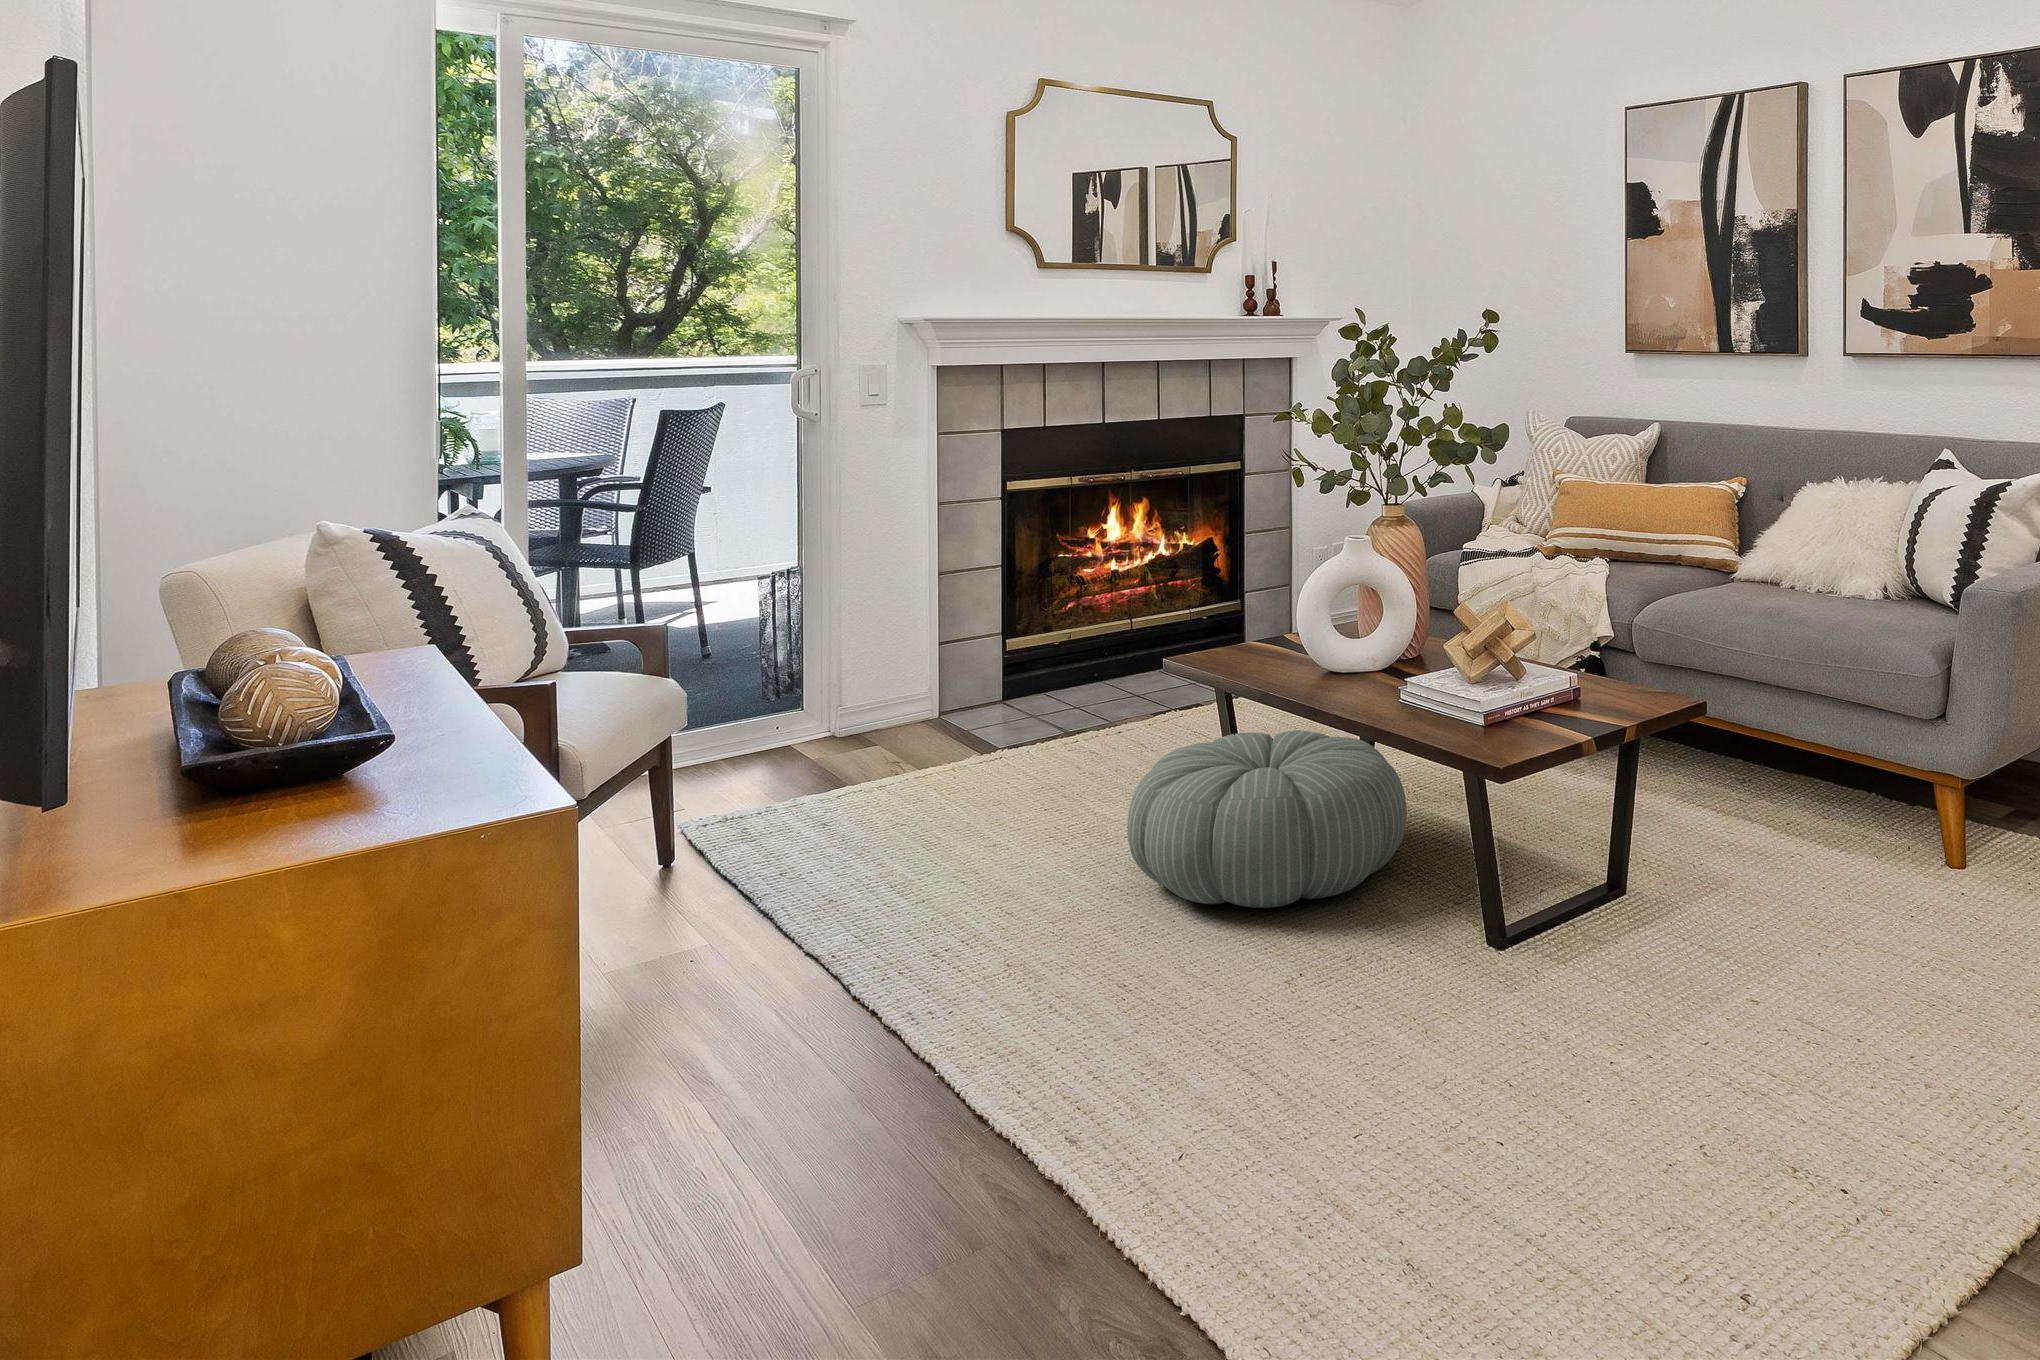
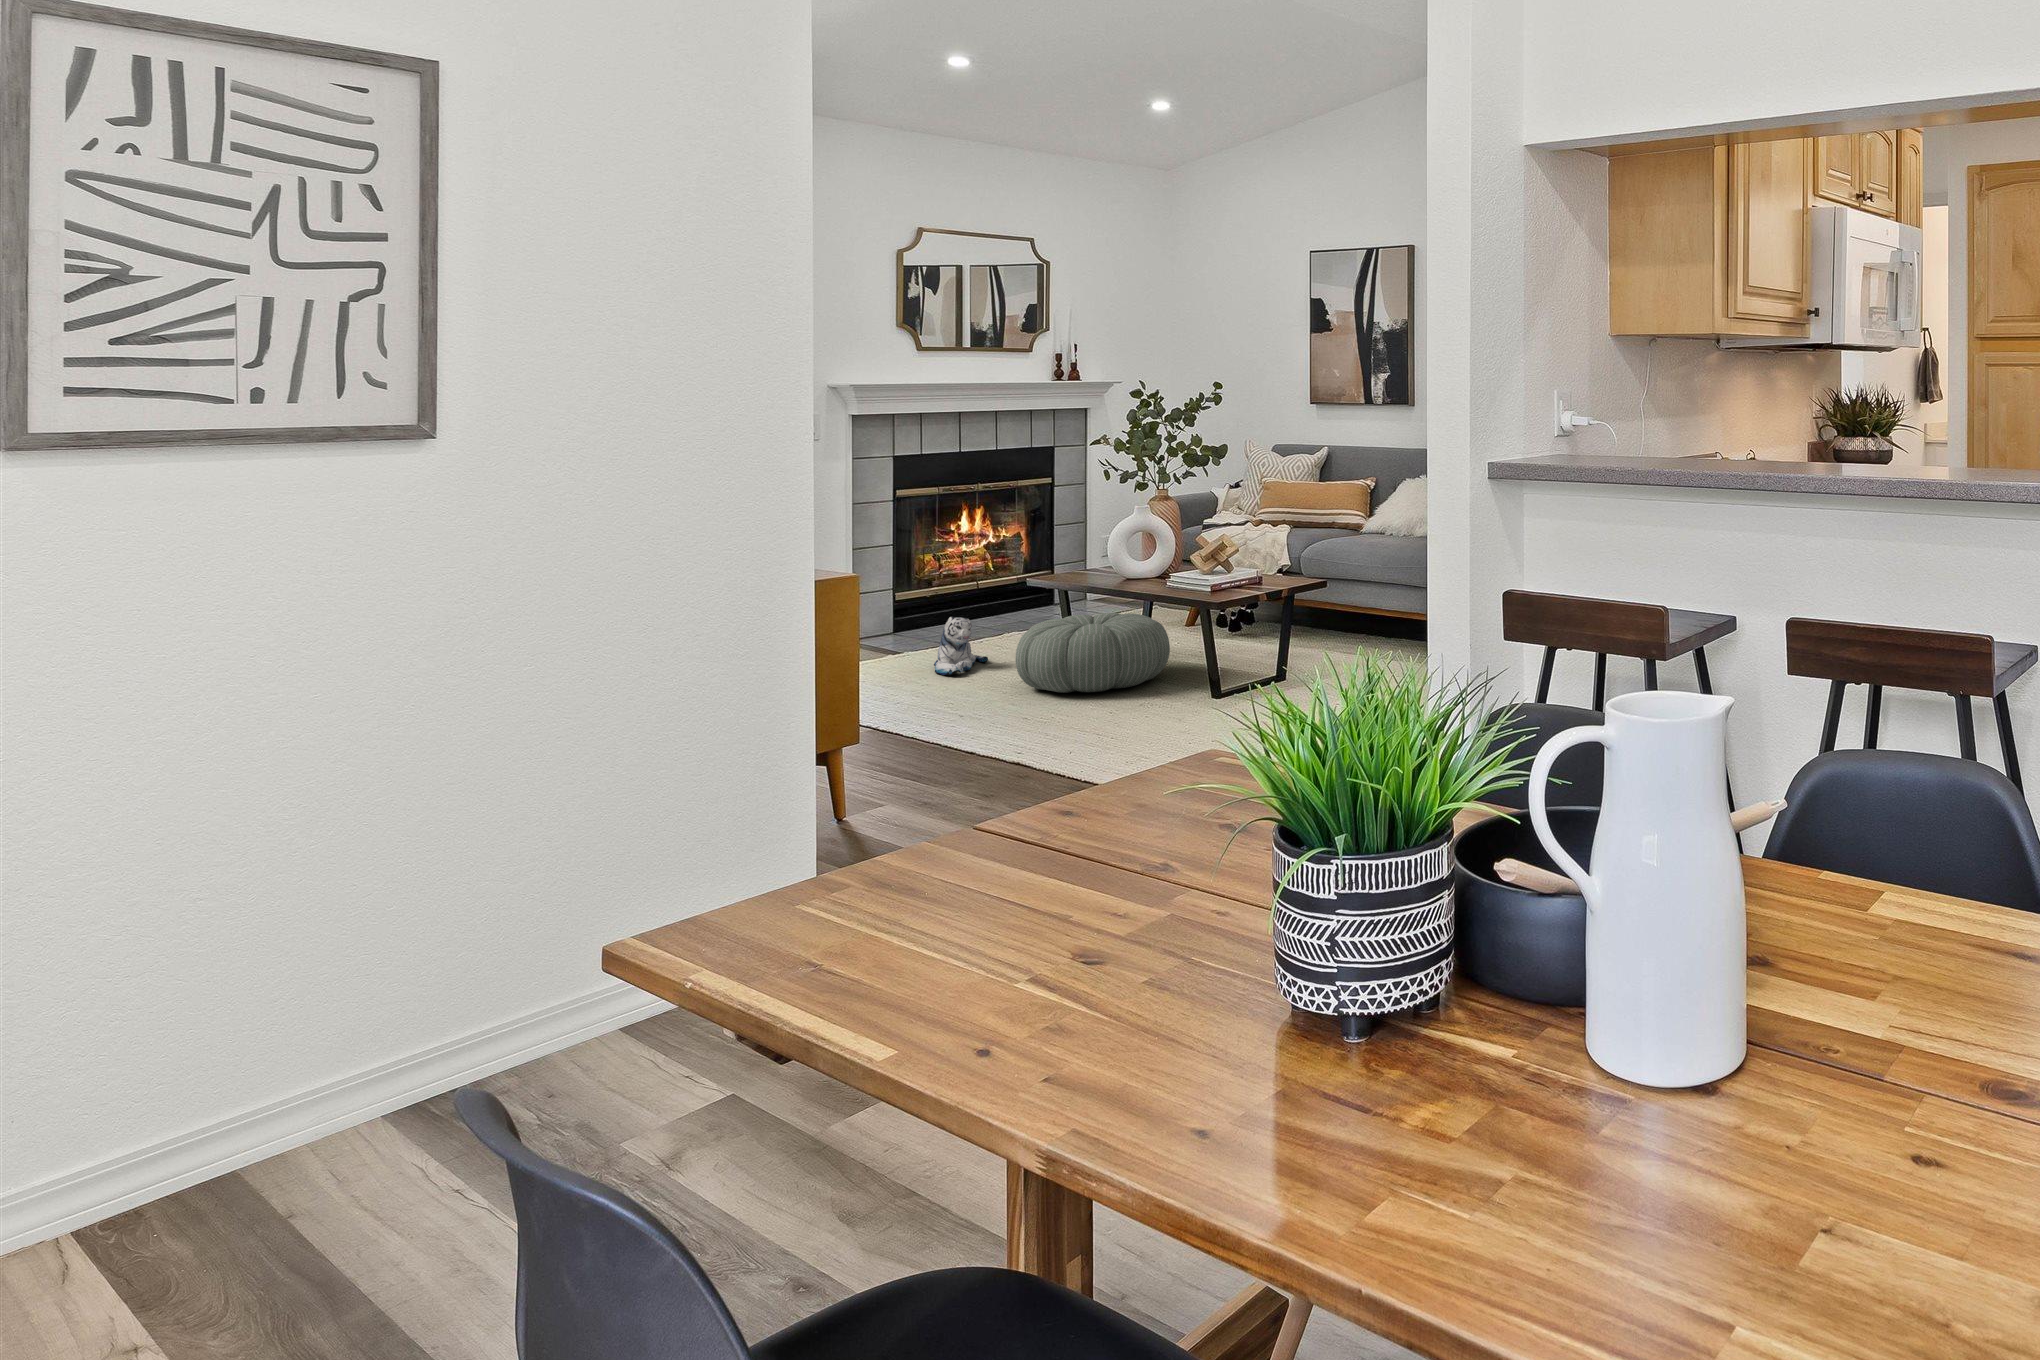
plush toy: none [1016,715,1109,823] -> present [934,617,988,675]

